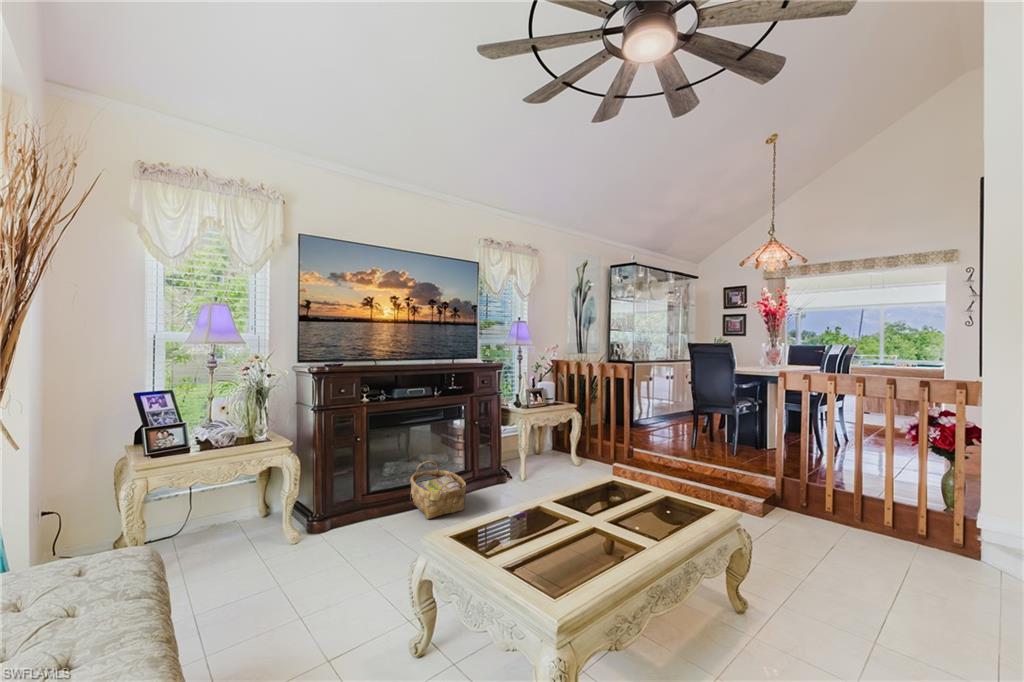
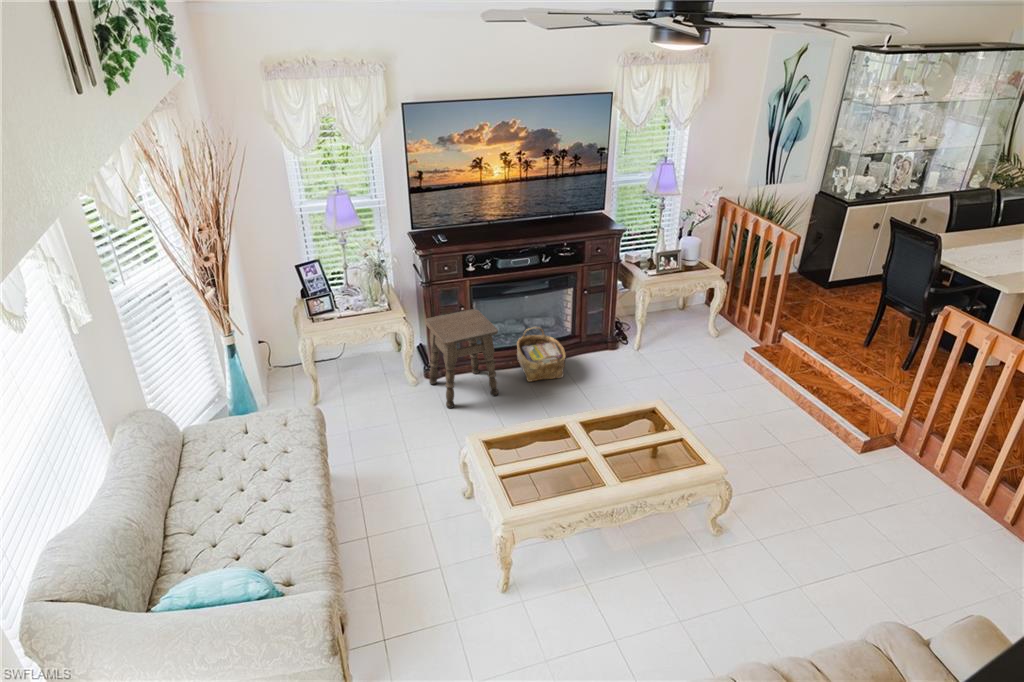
side table: none [301,440,396,564] -> present [425,309,498,408]

